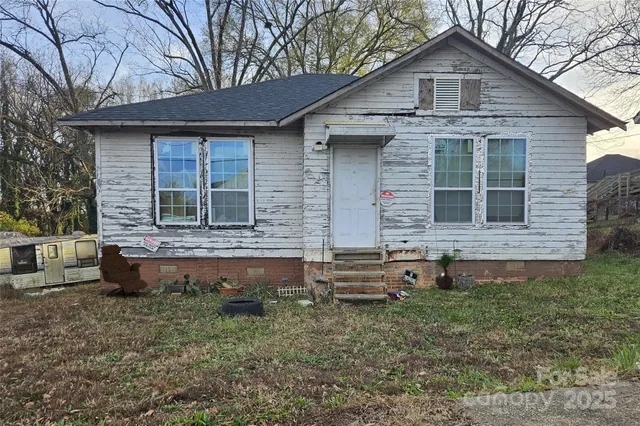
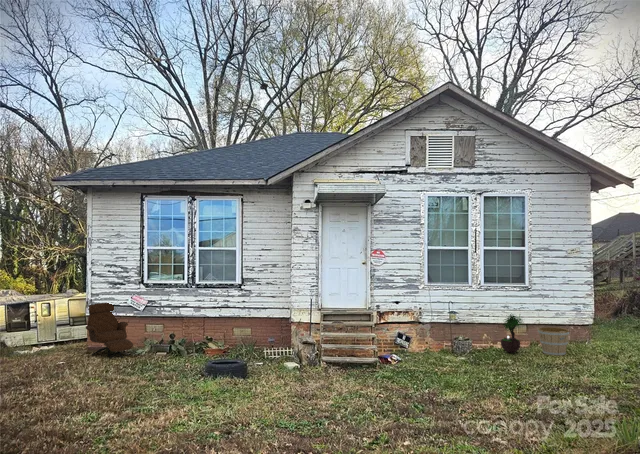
potted tree: present [435,252,455,289] -> present [501,314,522,353]
wooden bucket: none [536,263,567,289] -> present [538,327,570,356]

